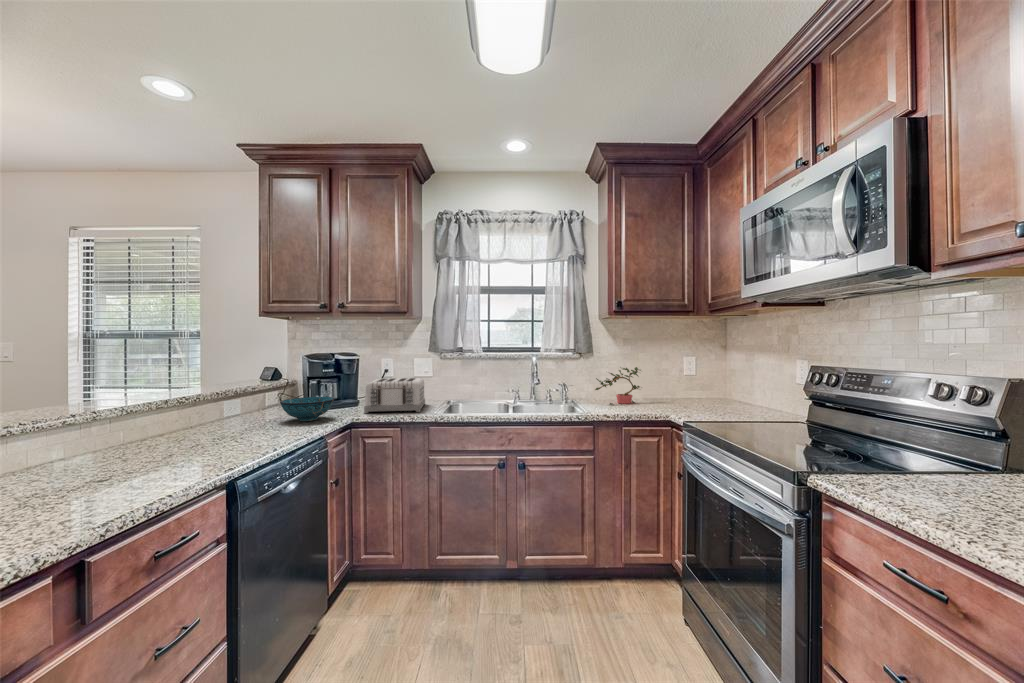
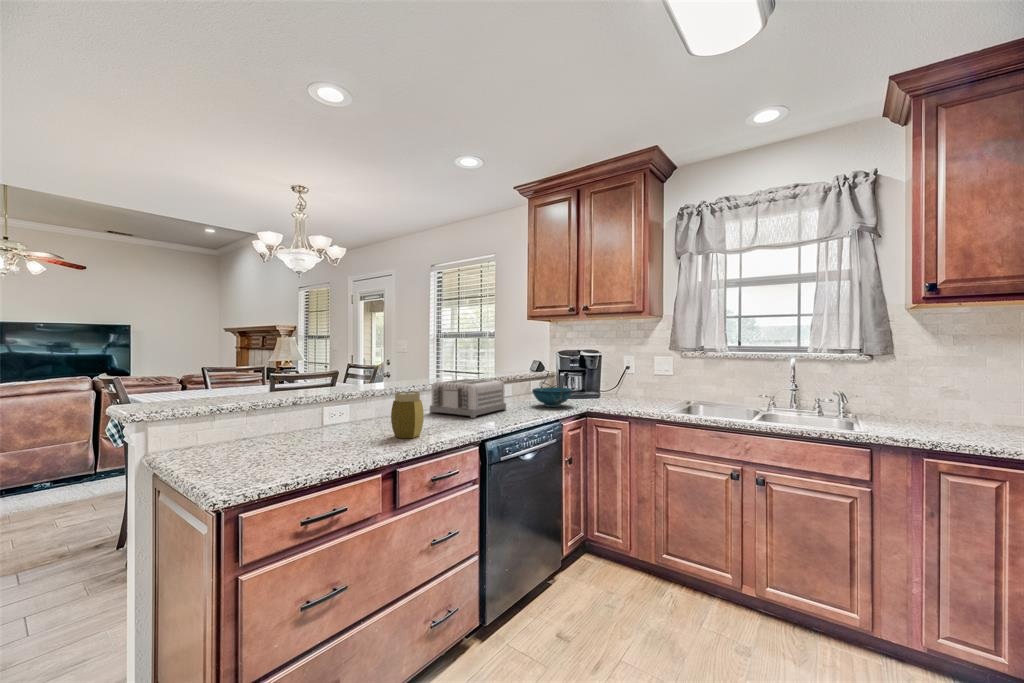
potted plant: present [595,367,641,405] -> none [887,375,986,429]
toaster: present [364,378,425,413] -> present [430,379,506,418]
jar: none [49,423,124,505] -> present [391,392,424,438]

